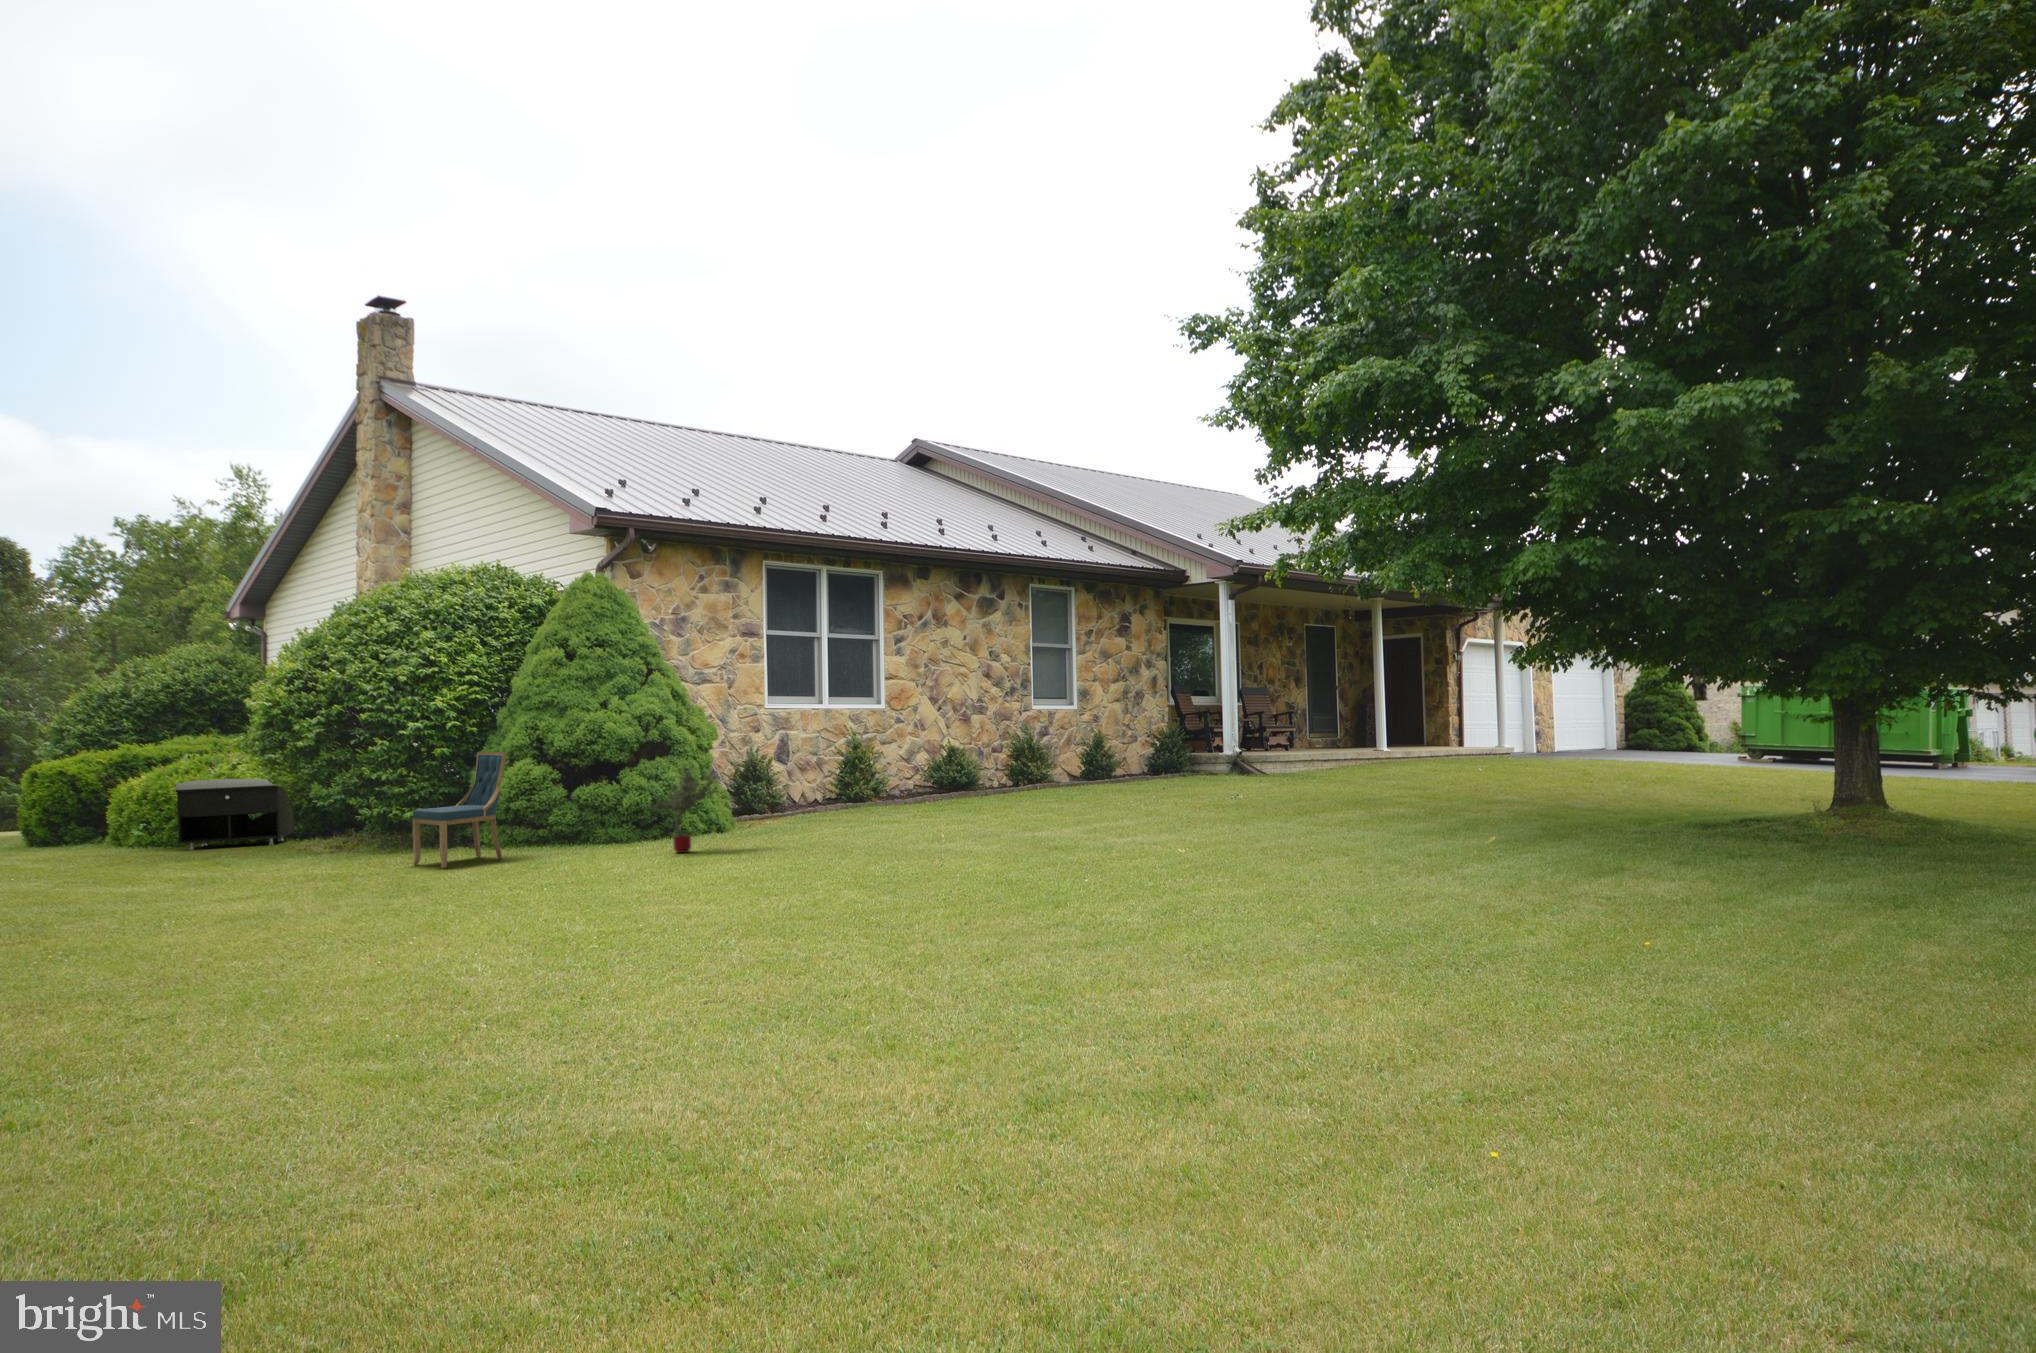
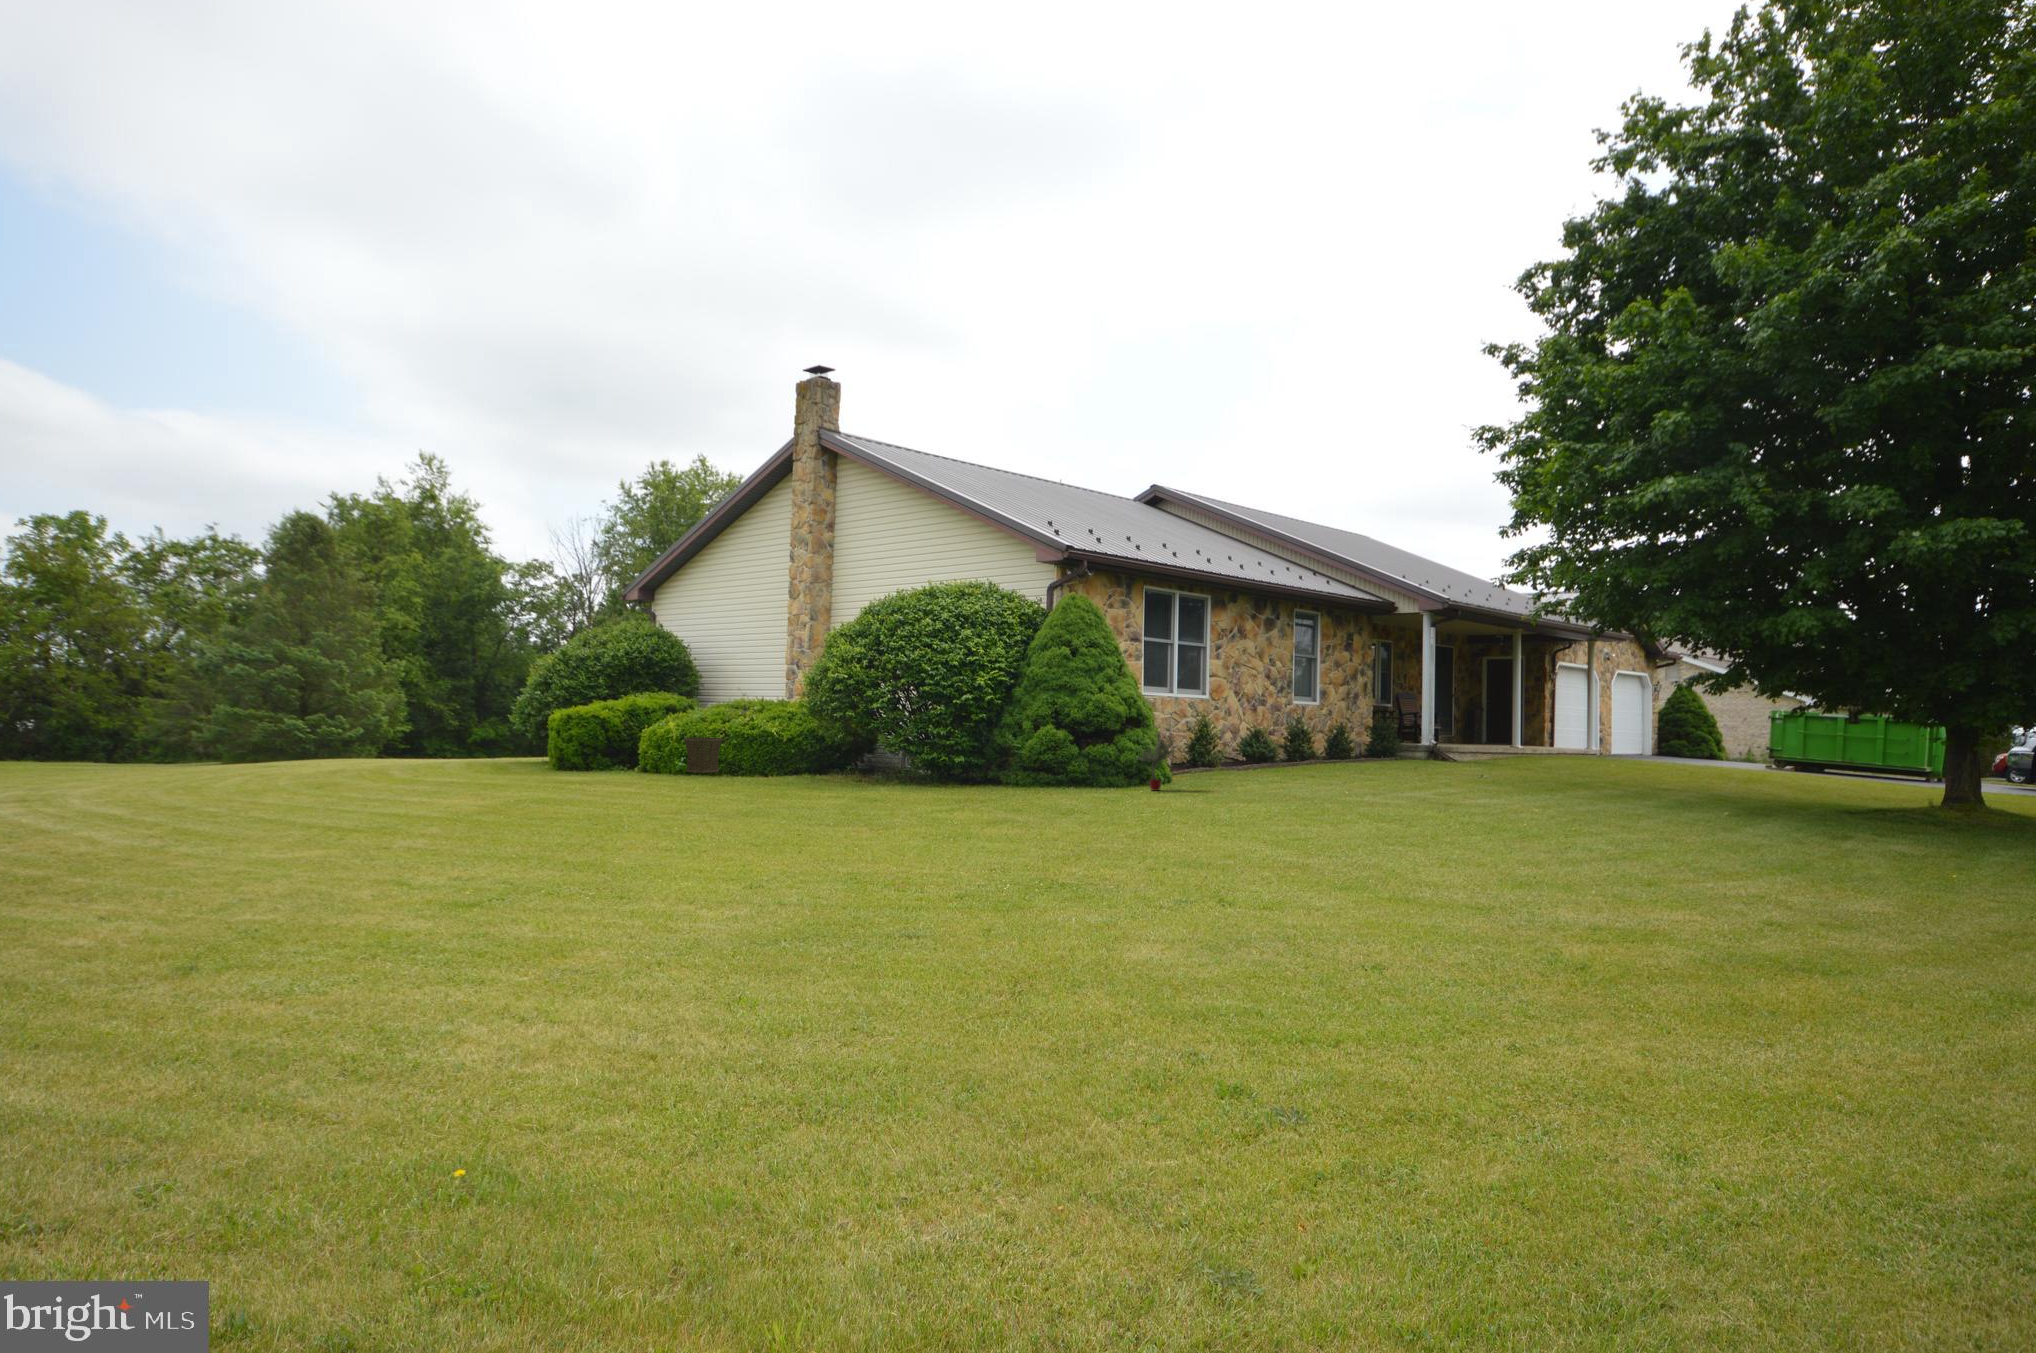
chair: present [413,752,507,868] -> none [983,717,1041,792]
storage bench: present [176,777,294,850] -> none [753,726,819,774]
basket: none [90,799,159,851] -> present [683,737,723,773]

